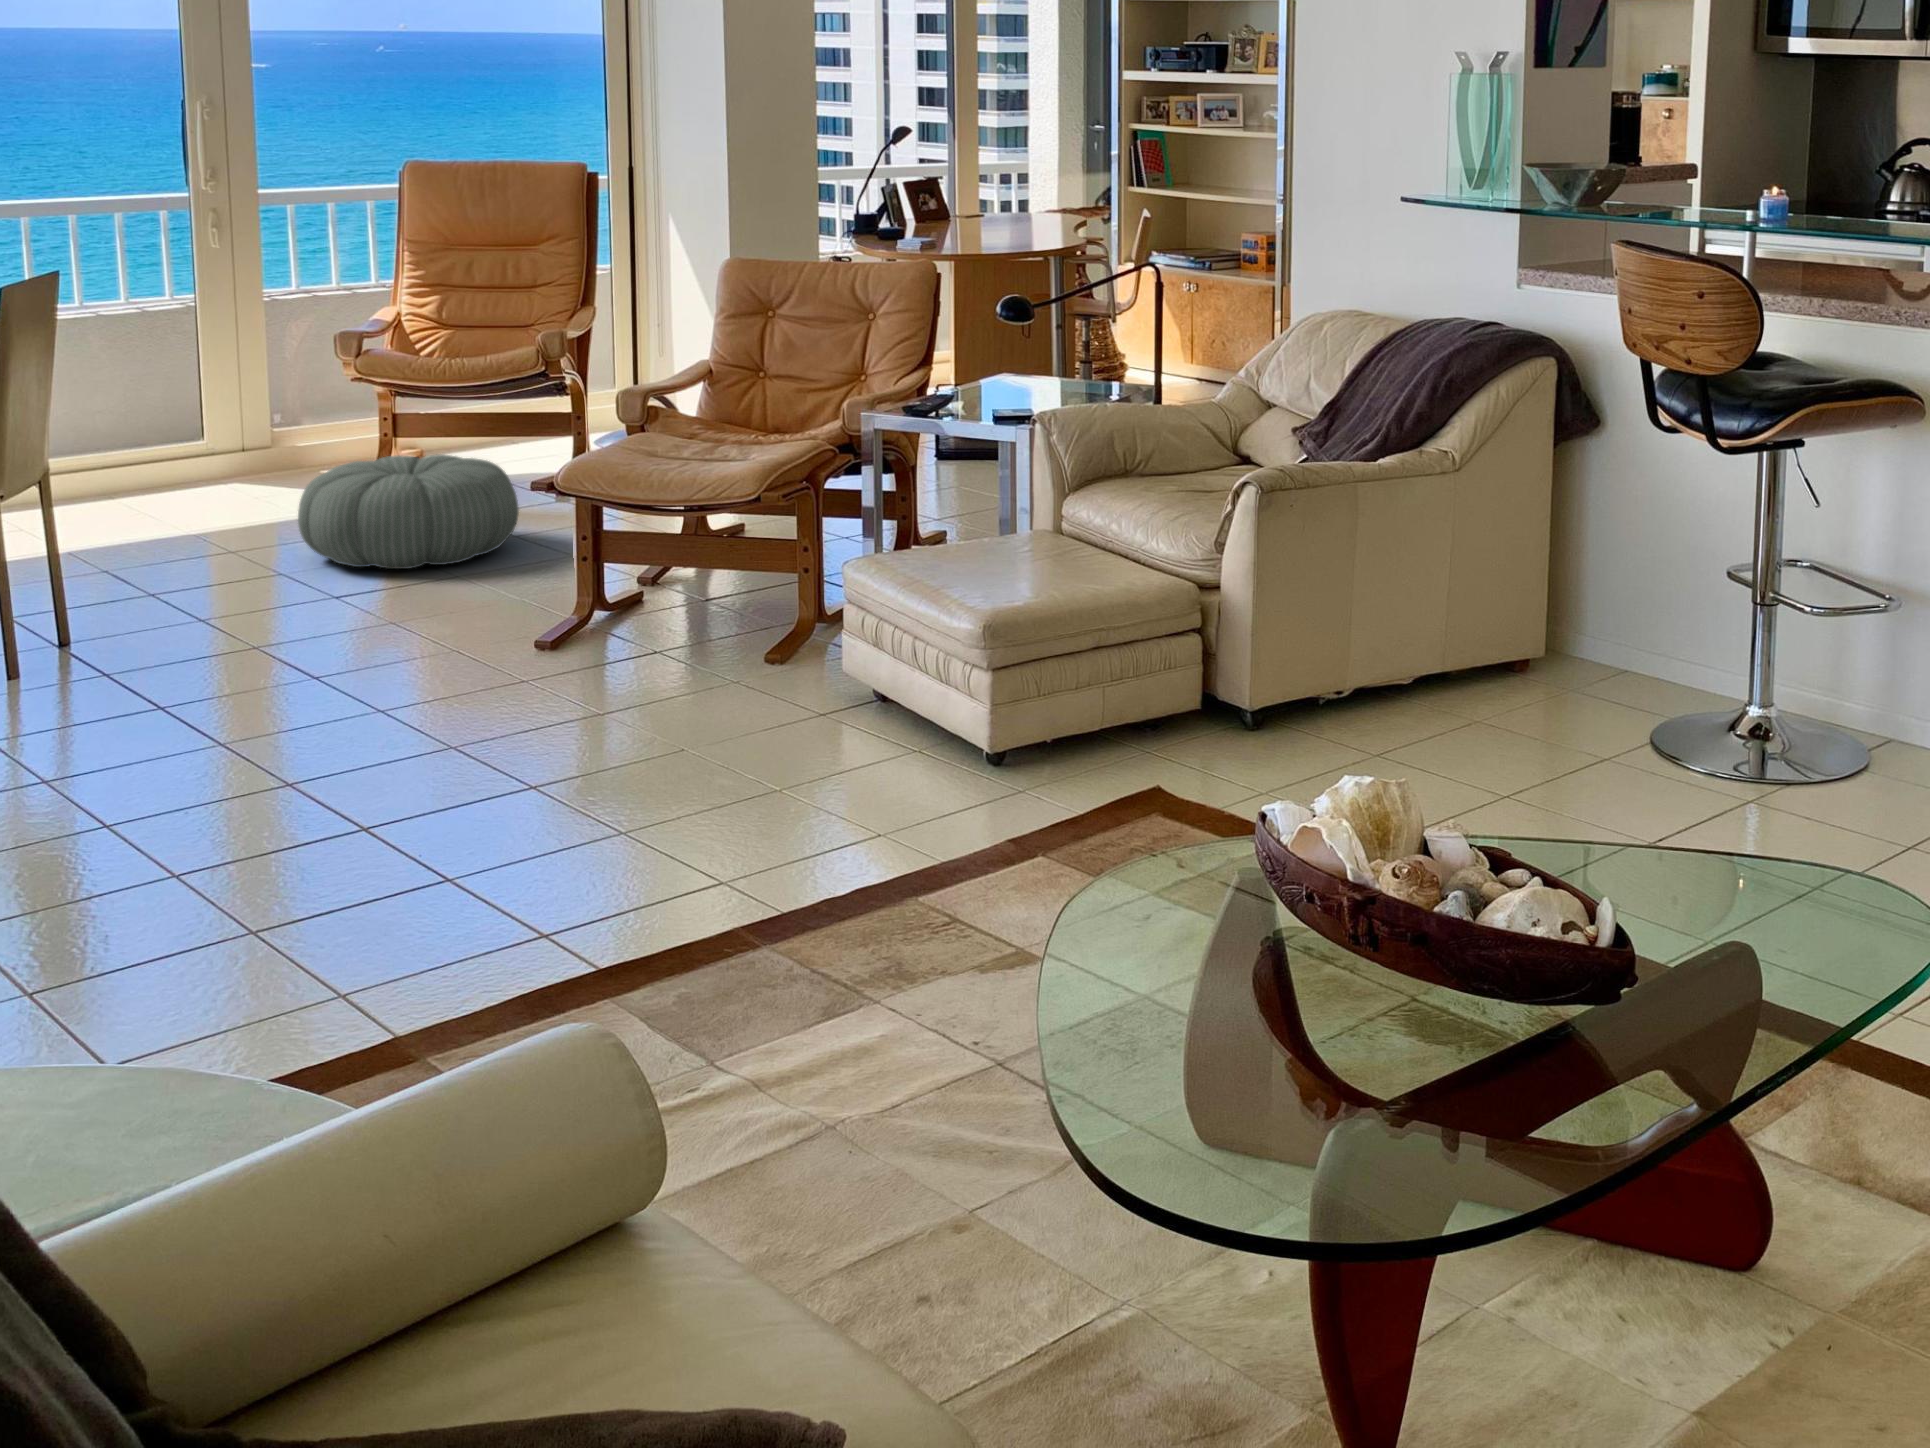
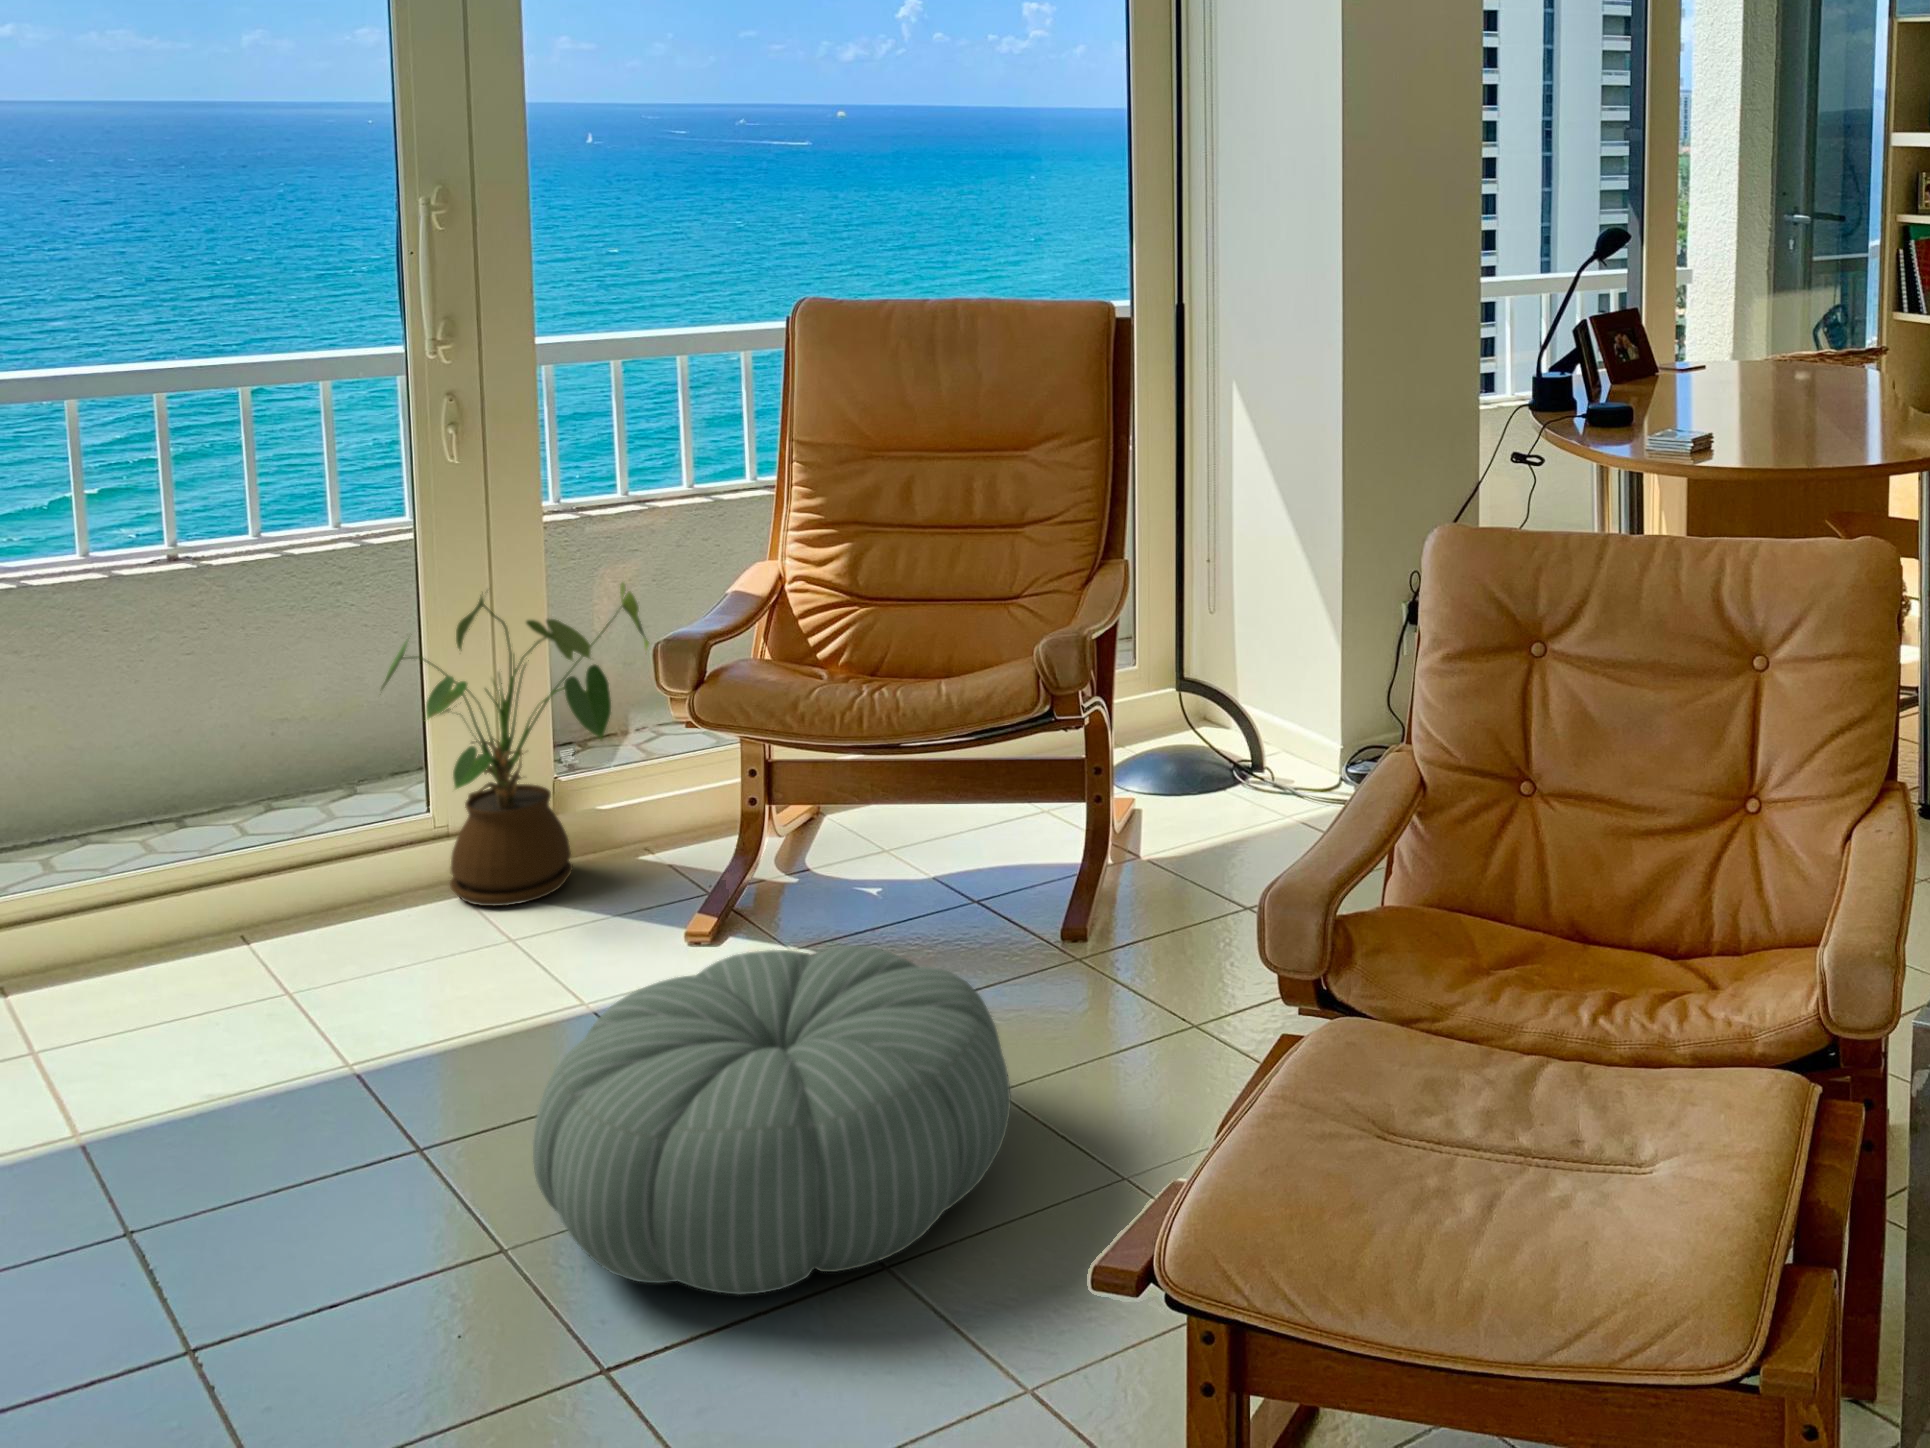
house plant: none [179,319,324,492] -> present [382,582,649,906]

